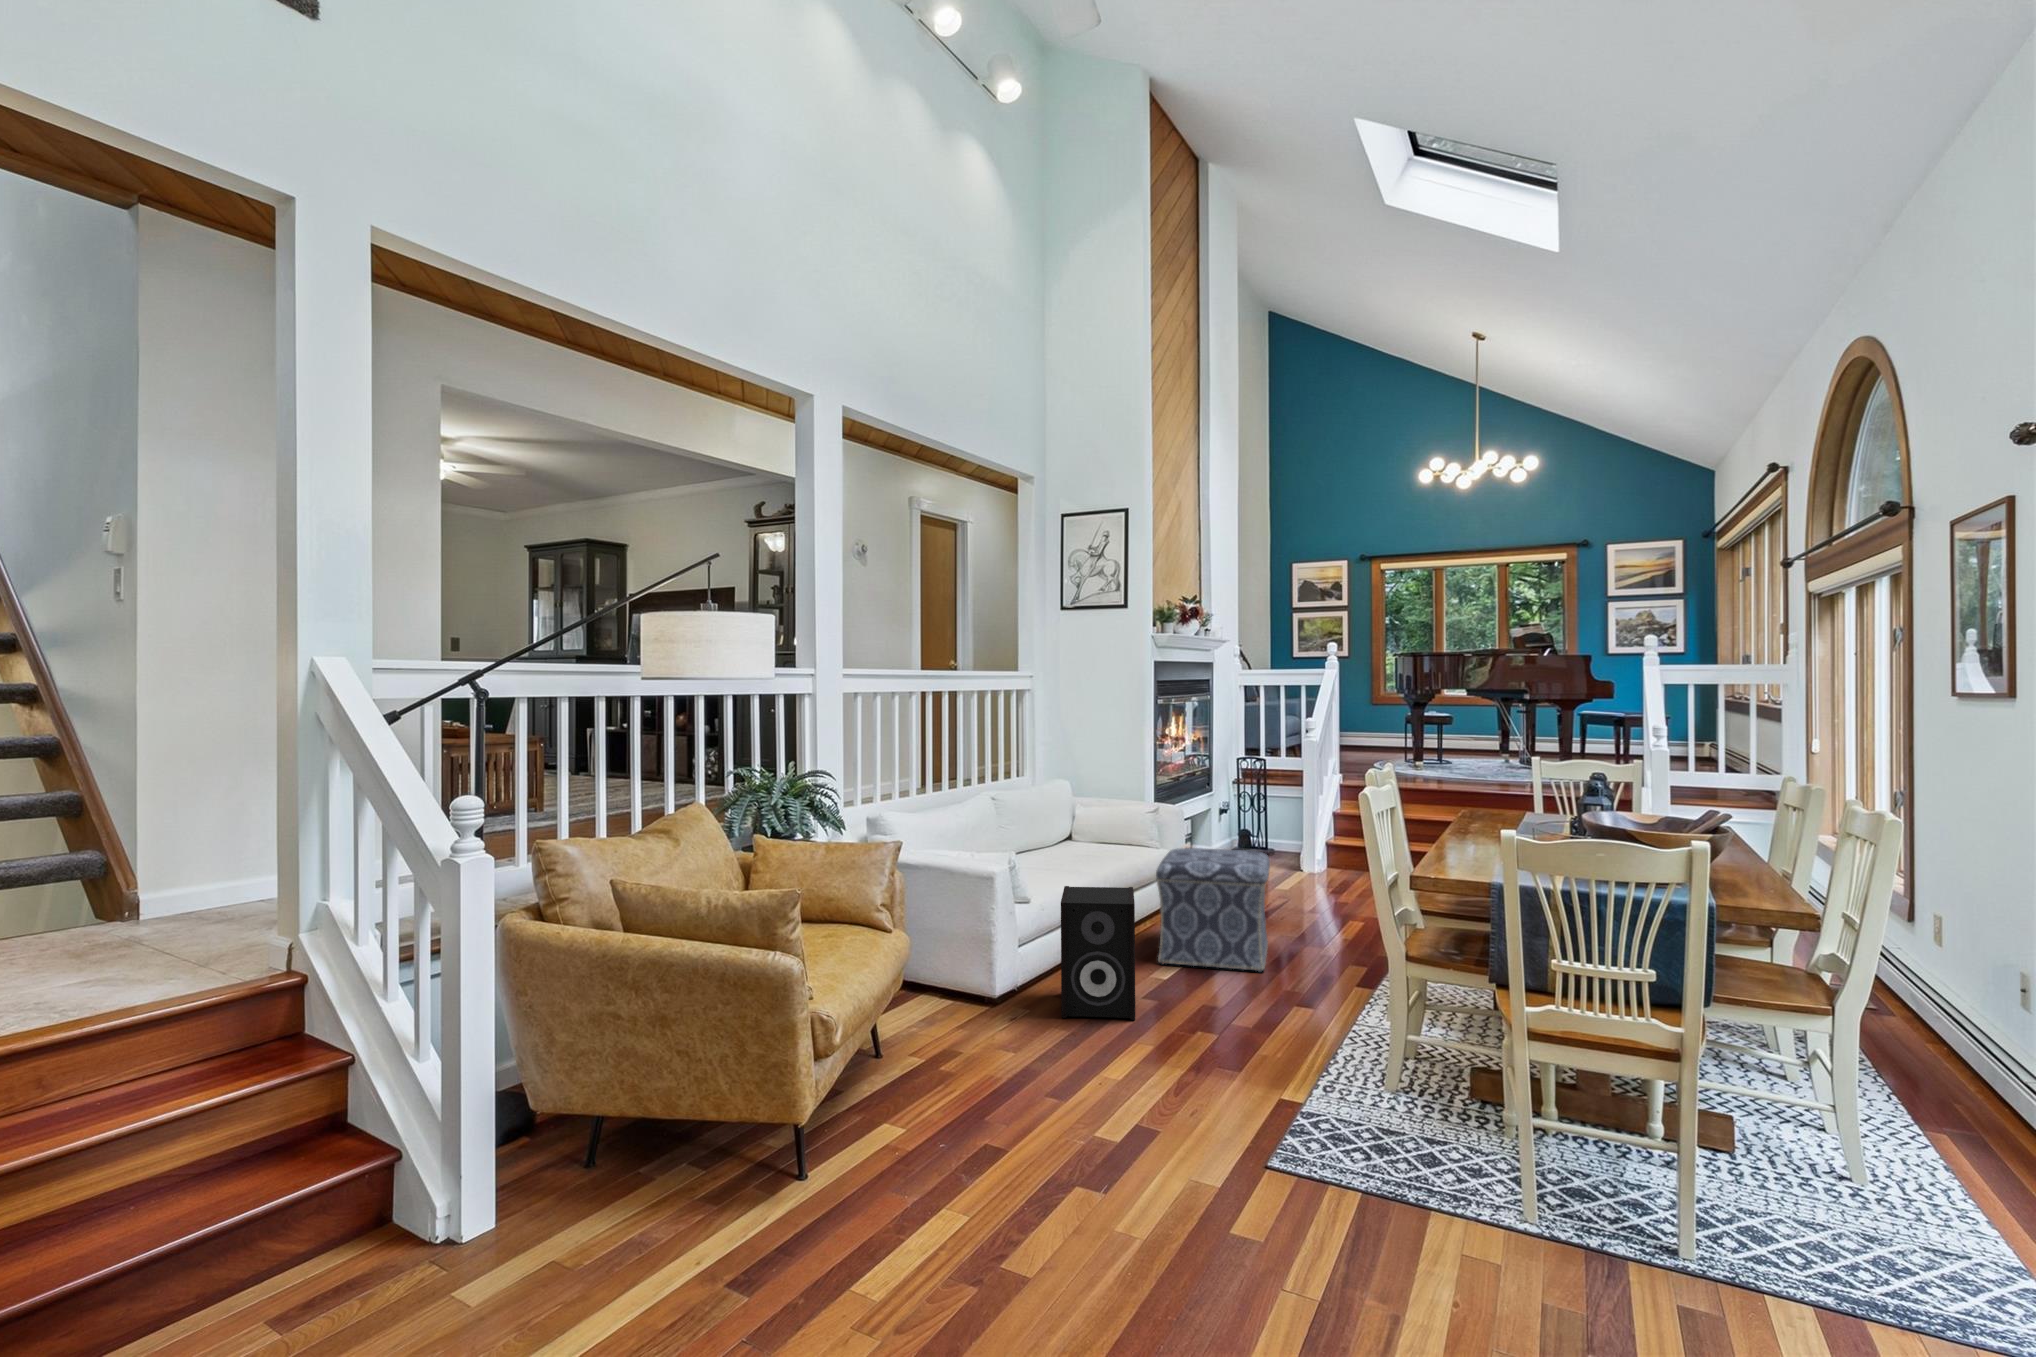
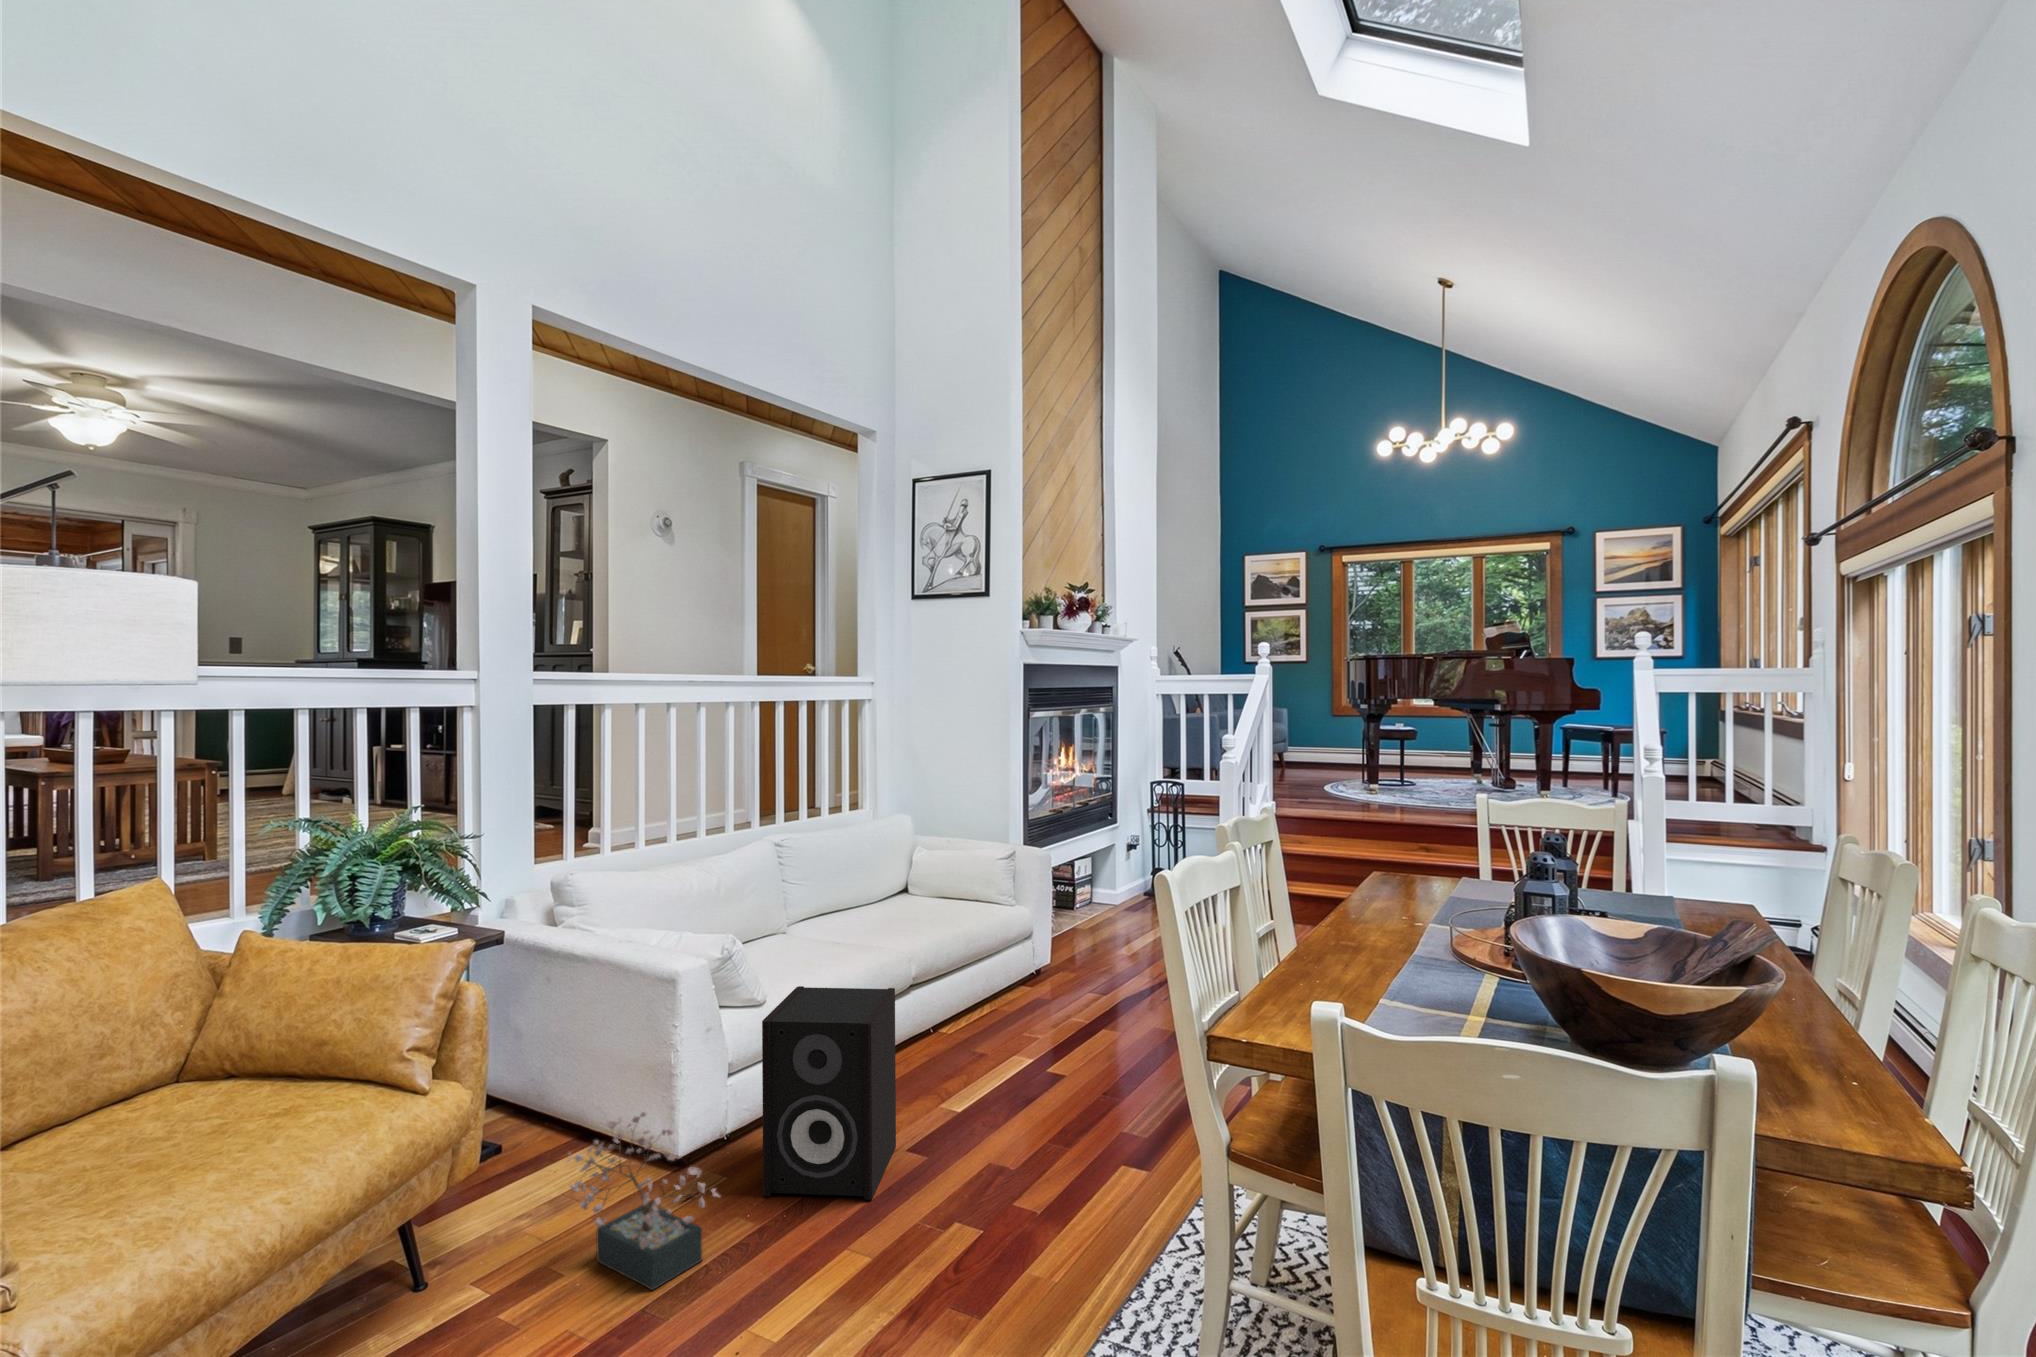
ottoman: present [1156,848,1270,972] -> none [957,916,1128,1100]
decorative plant: none [959,957,1057,1058] -> present [568,1112,720,1290]

